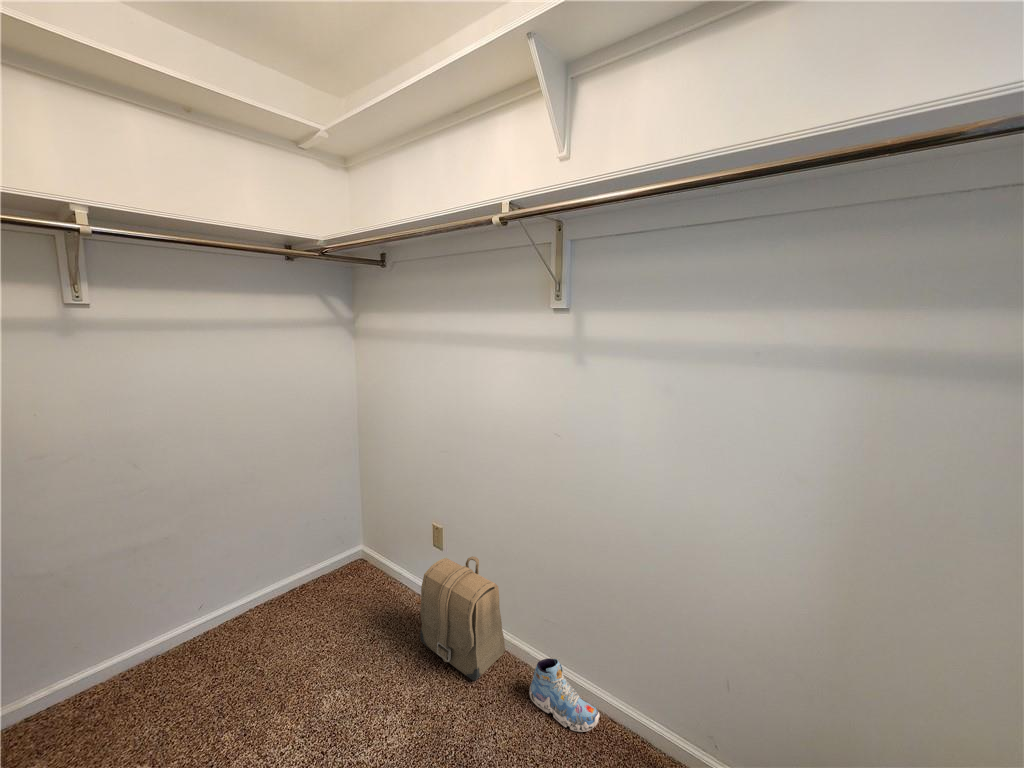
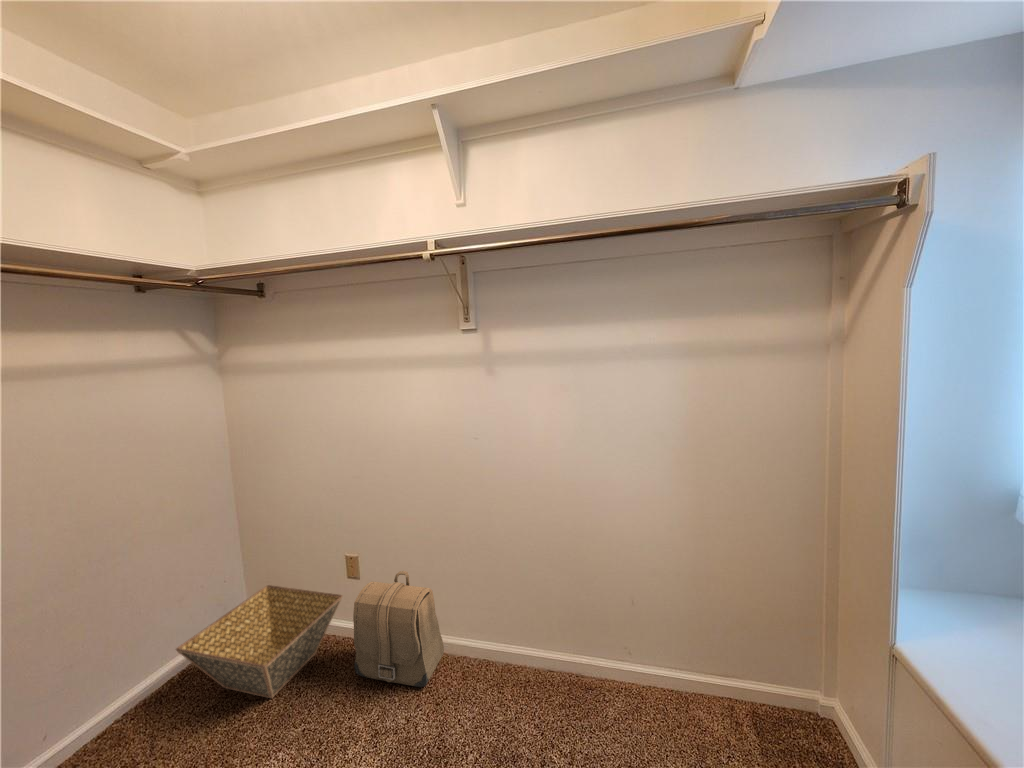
basket: none [290,532,425,636] -> present [176,585,342,698]
shoe: present [529,658,600,732] -> none [477,636,542,691]

